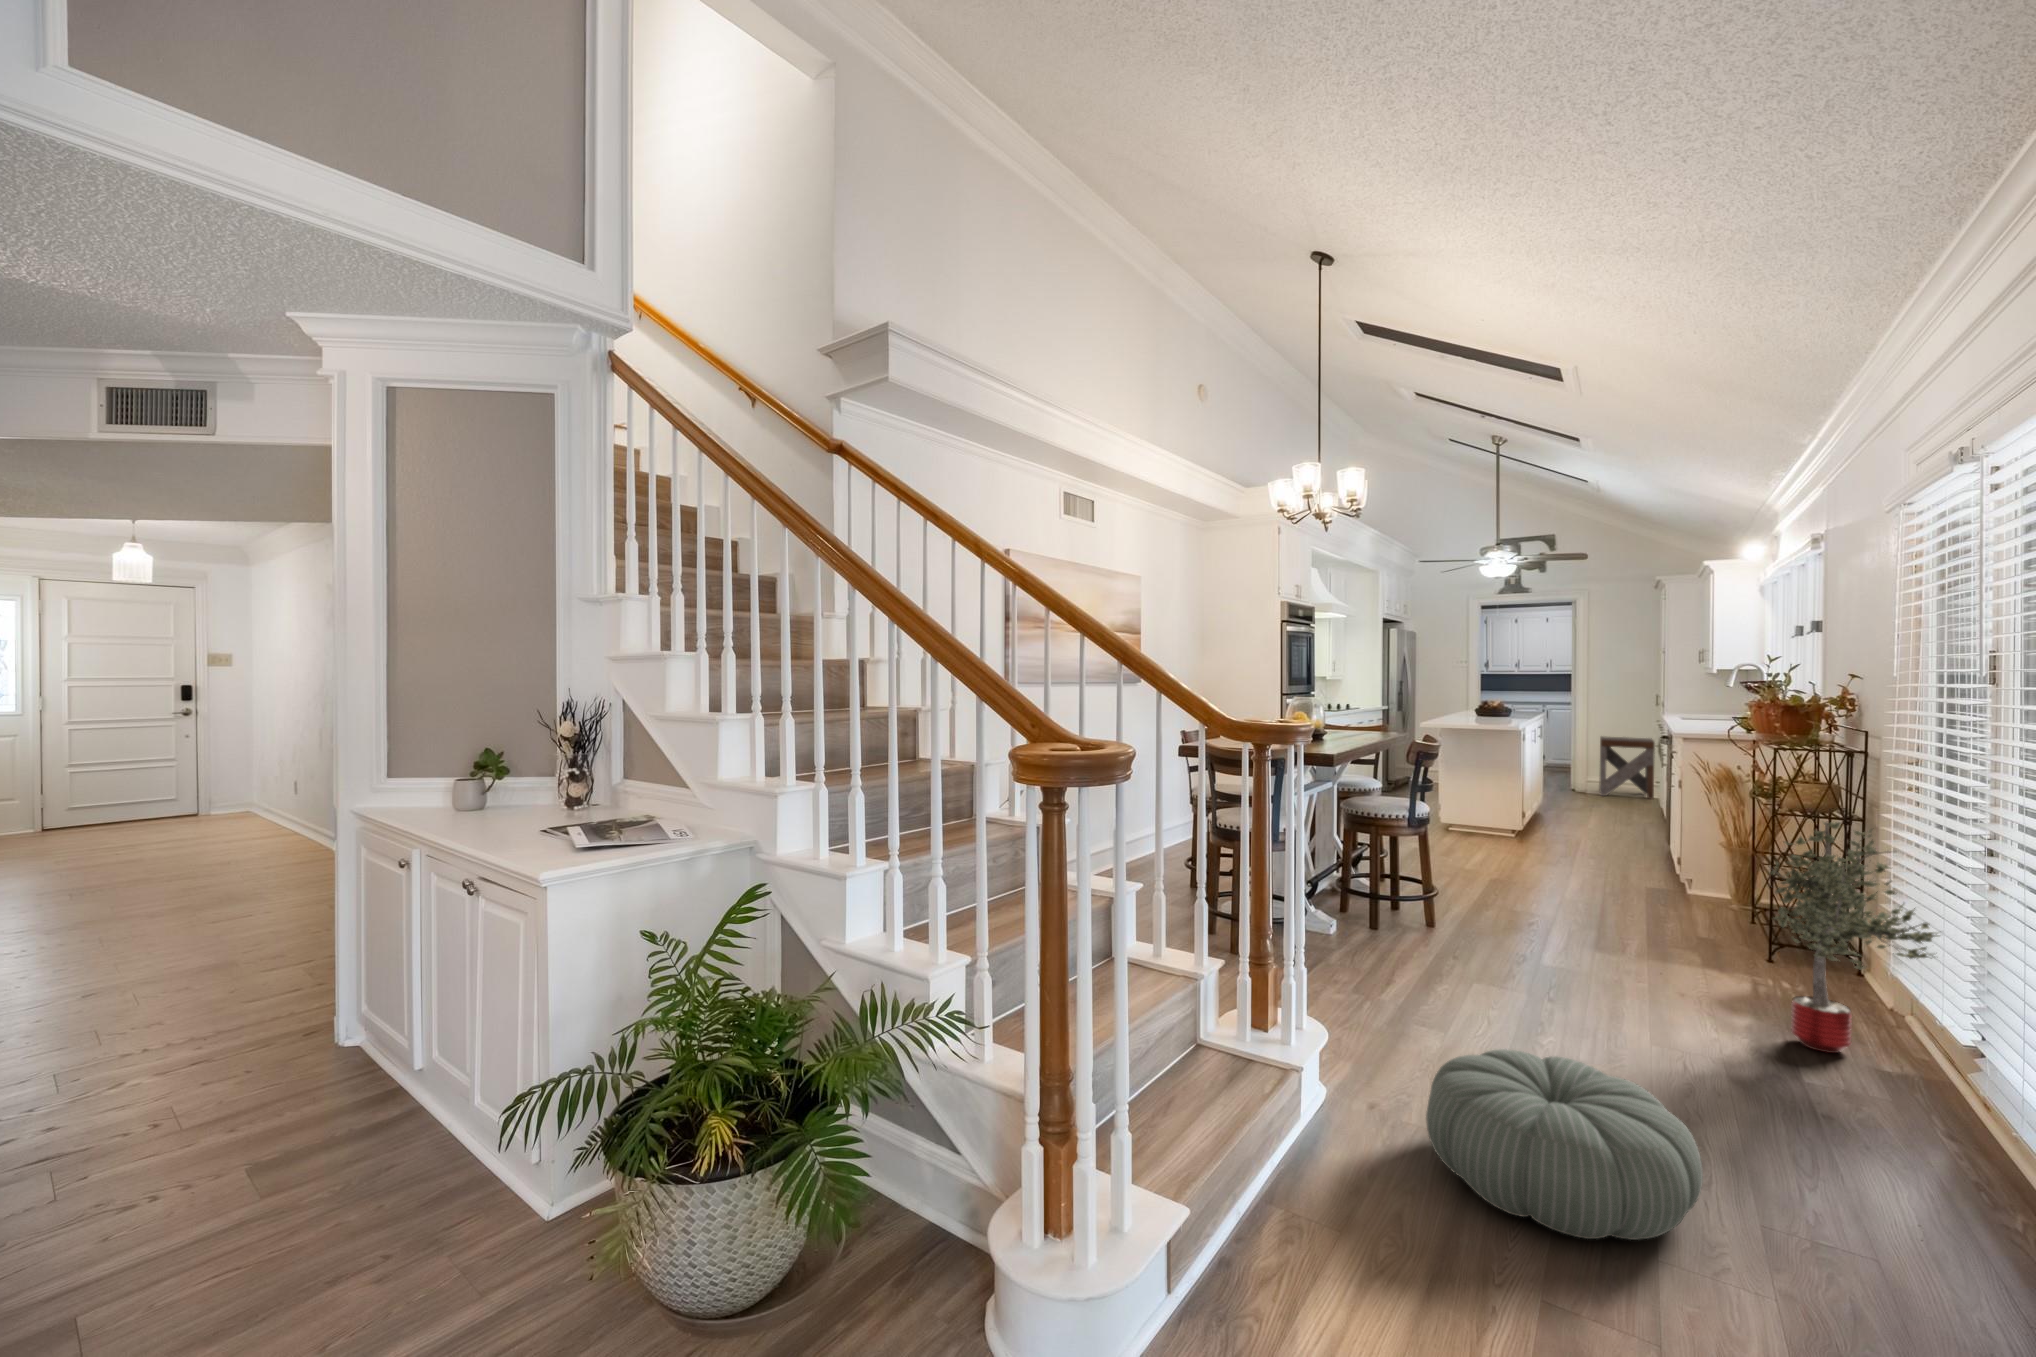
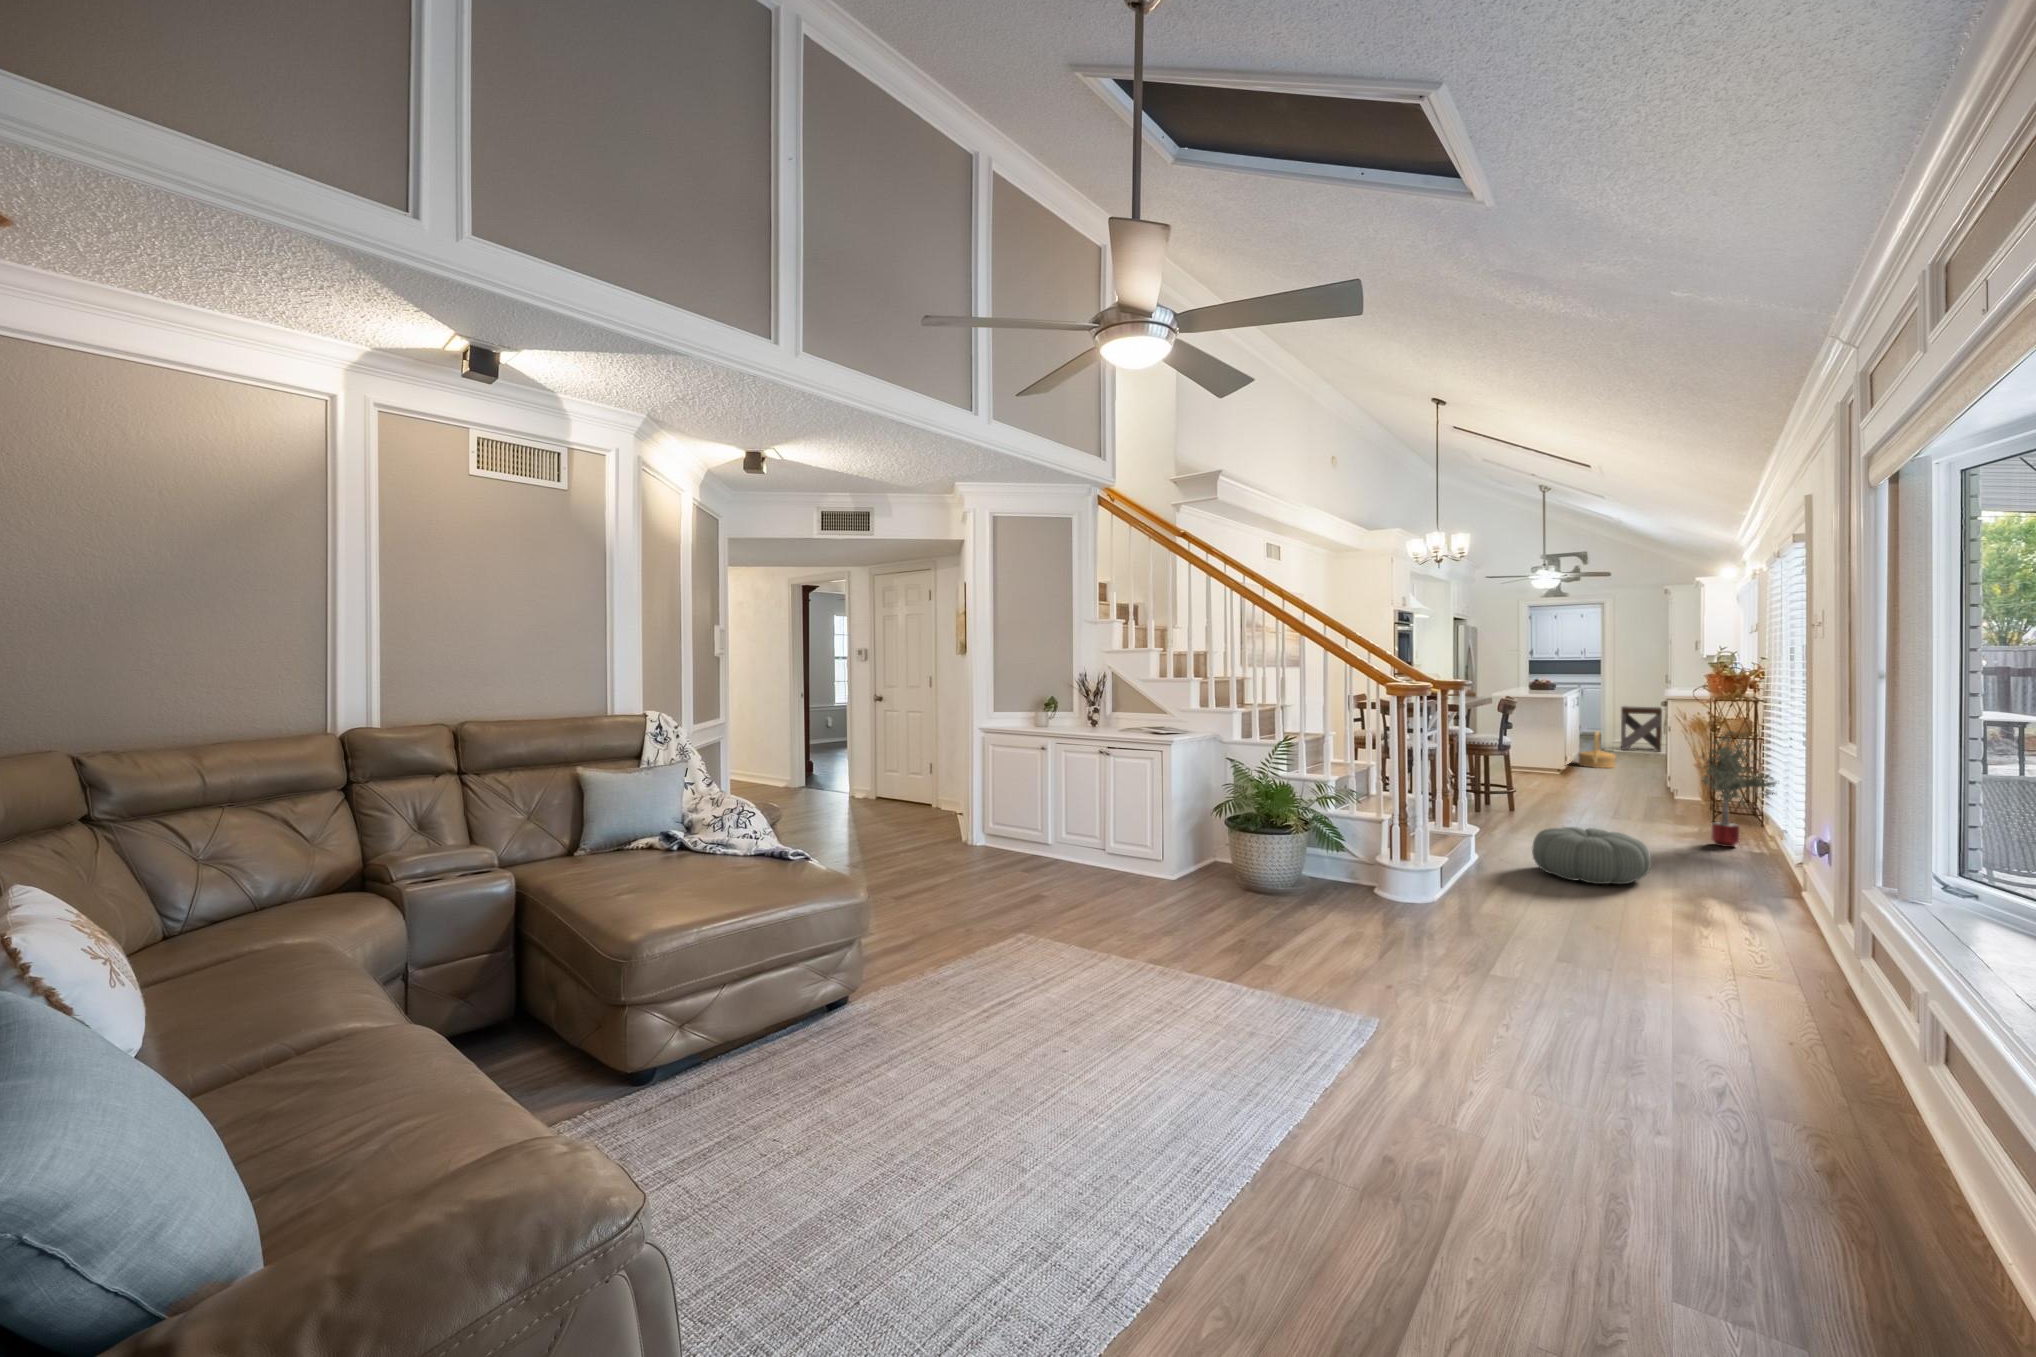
woven basket: none [1542,775,1596,829] -> present [1578,731,1616,768]

